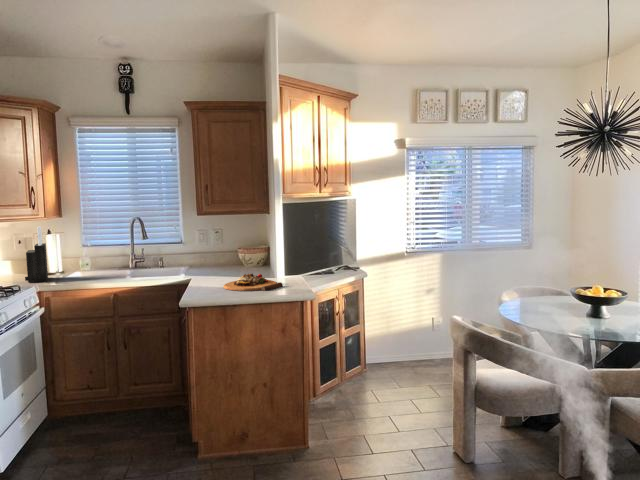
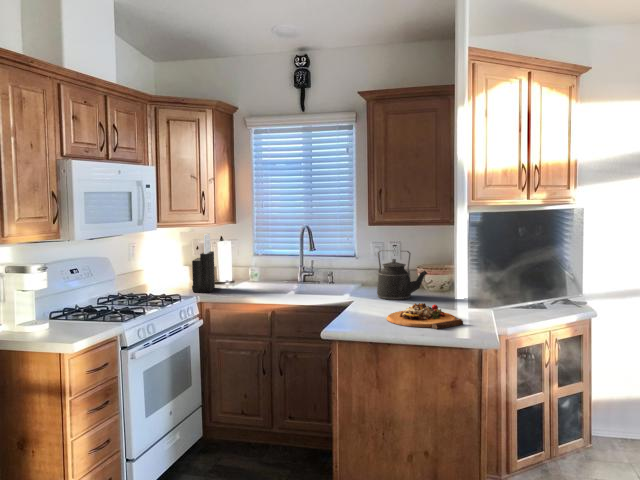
kettle: none [206,235,248,275] -> present [377,250,427,300]

